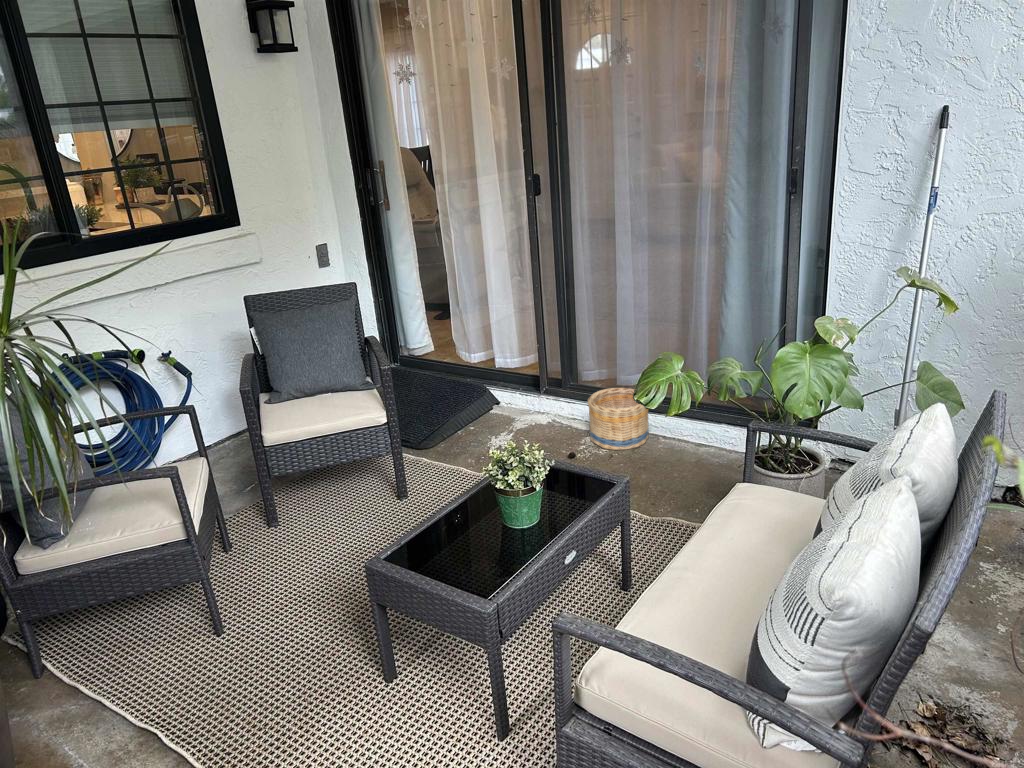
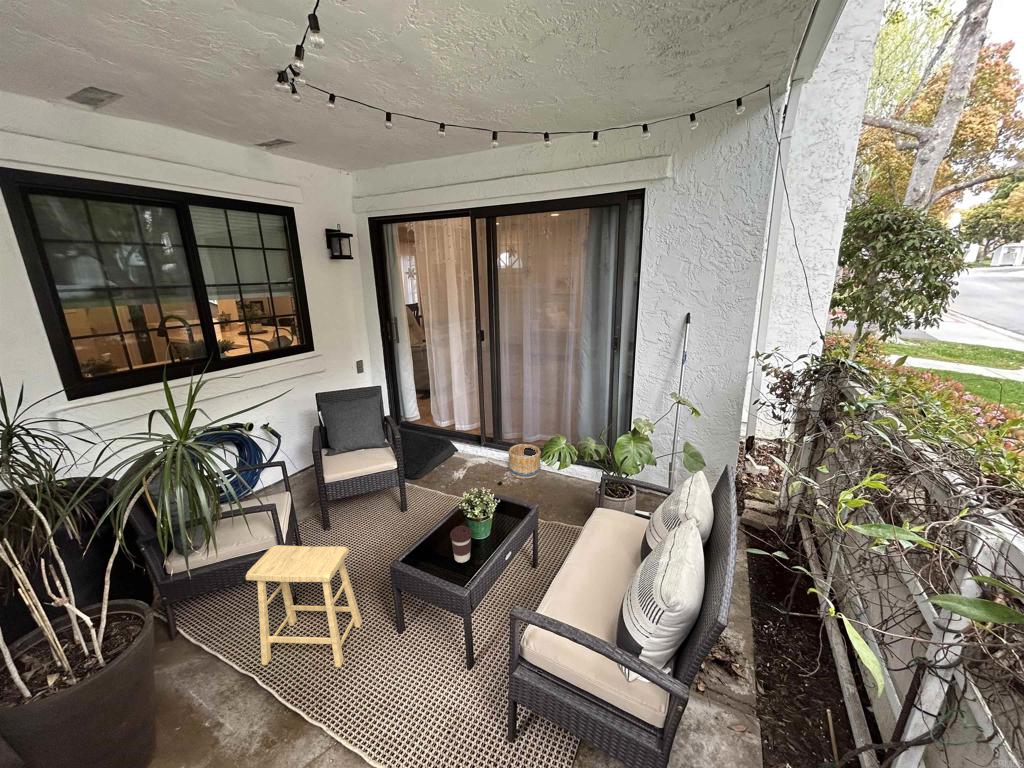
coffee cup: none [463,502,501,565] -> present [450,525,472,563]
footstool: none [136,530,327,724] -> present [246,545,362,667]

